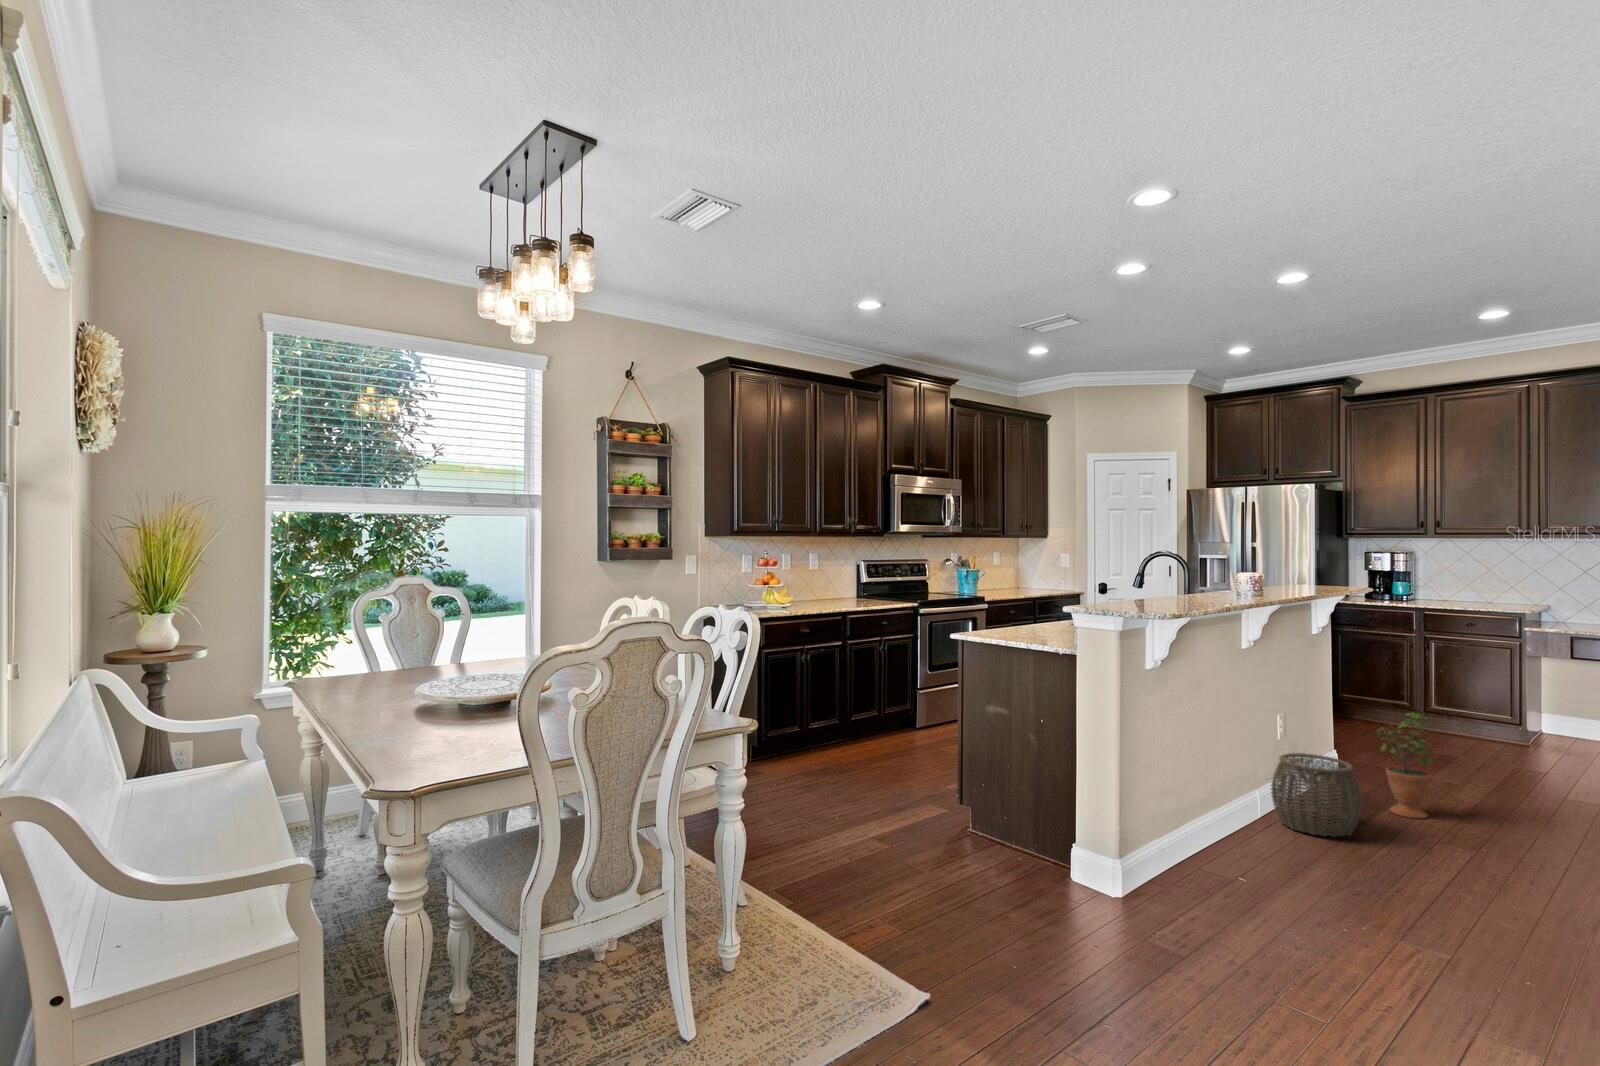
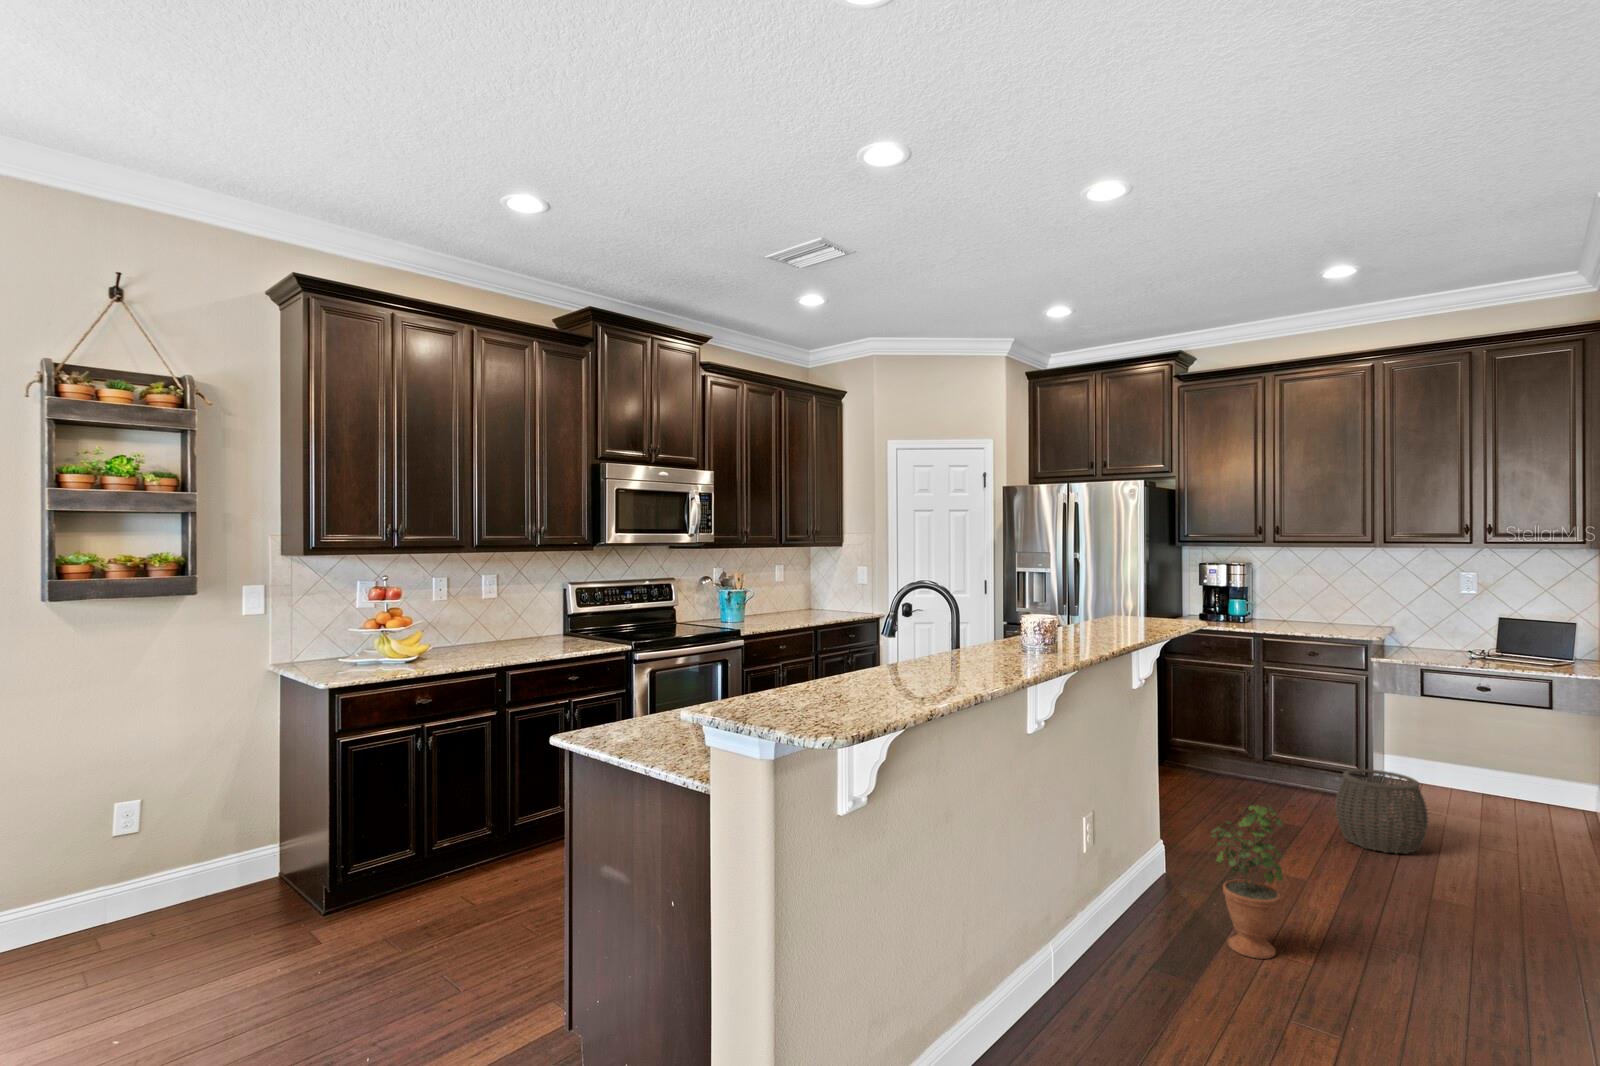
woven basket: present [1271,753,1362,837] -> present [1335,769,1428,854]

